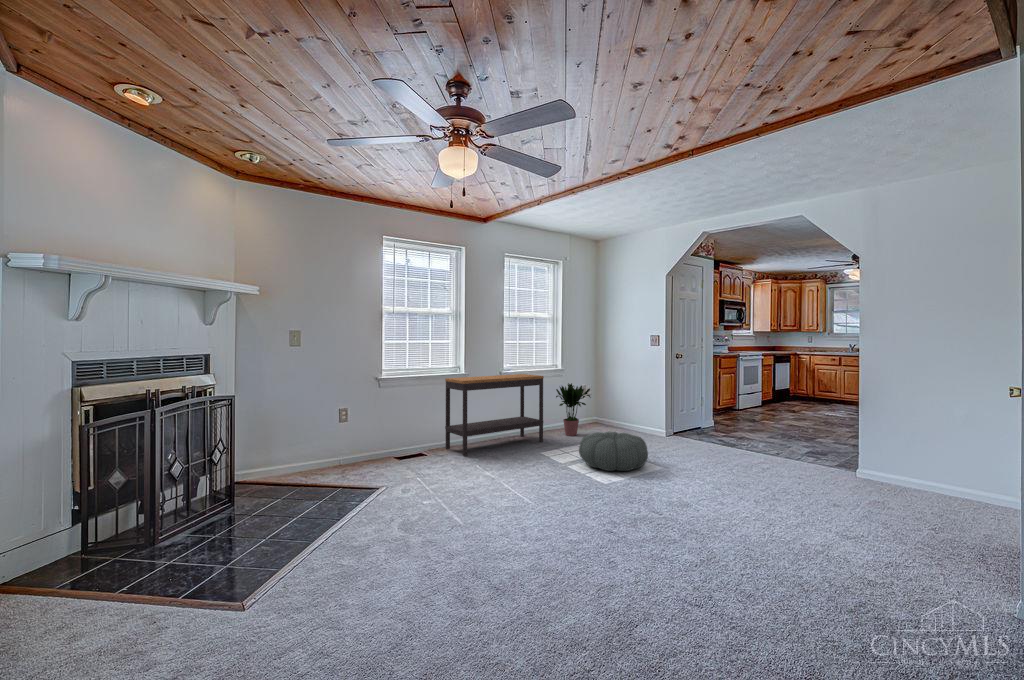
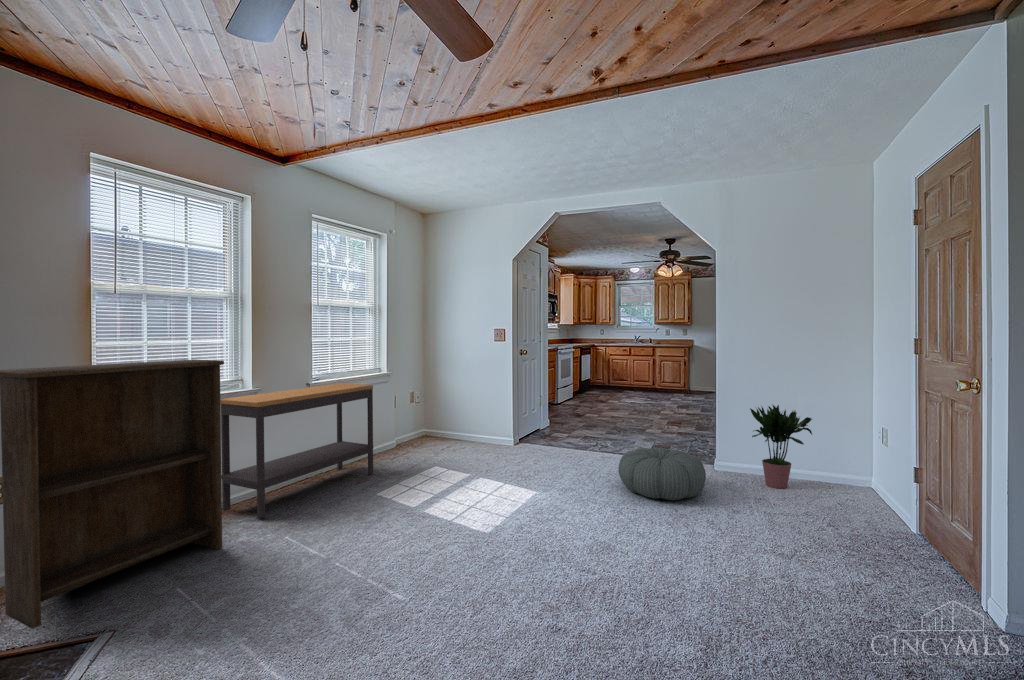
bookshelf: none [345,352,443,481] -> present [0,360,224,629]
potted plant: present [556,383,591,436] -> present [750,405,812,488]
pouf: present [579,432,648,471] -> present [619,448,706,500]

